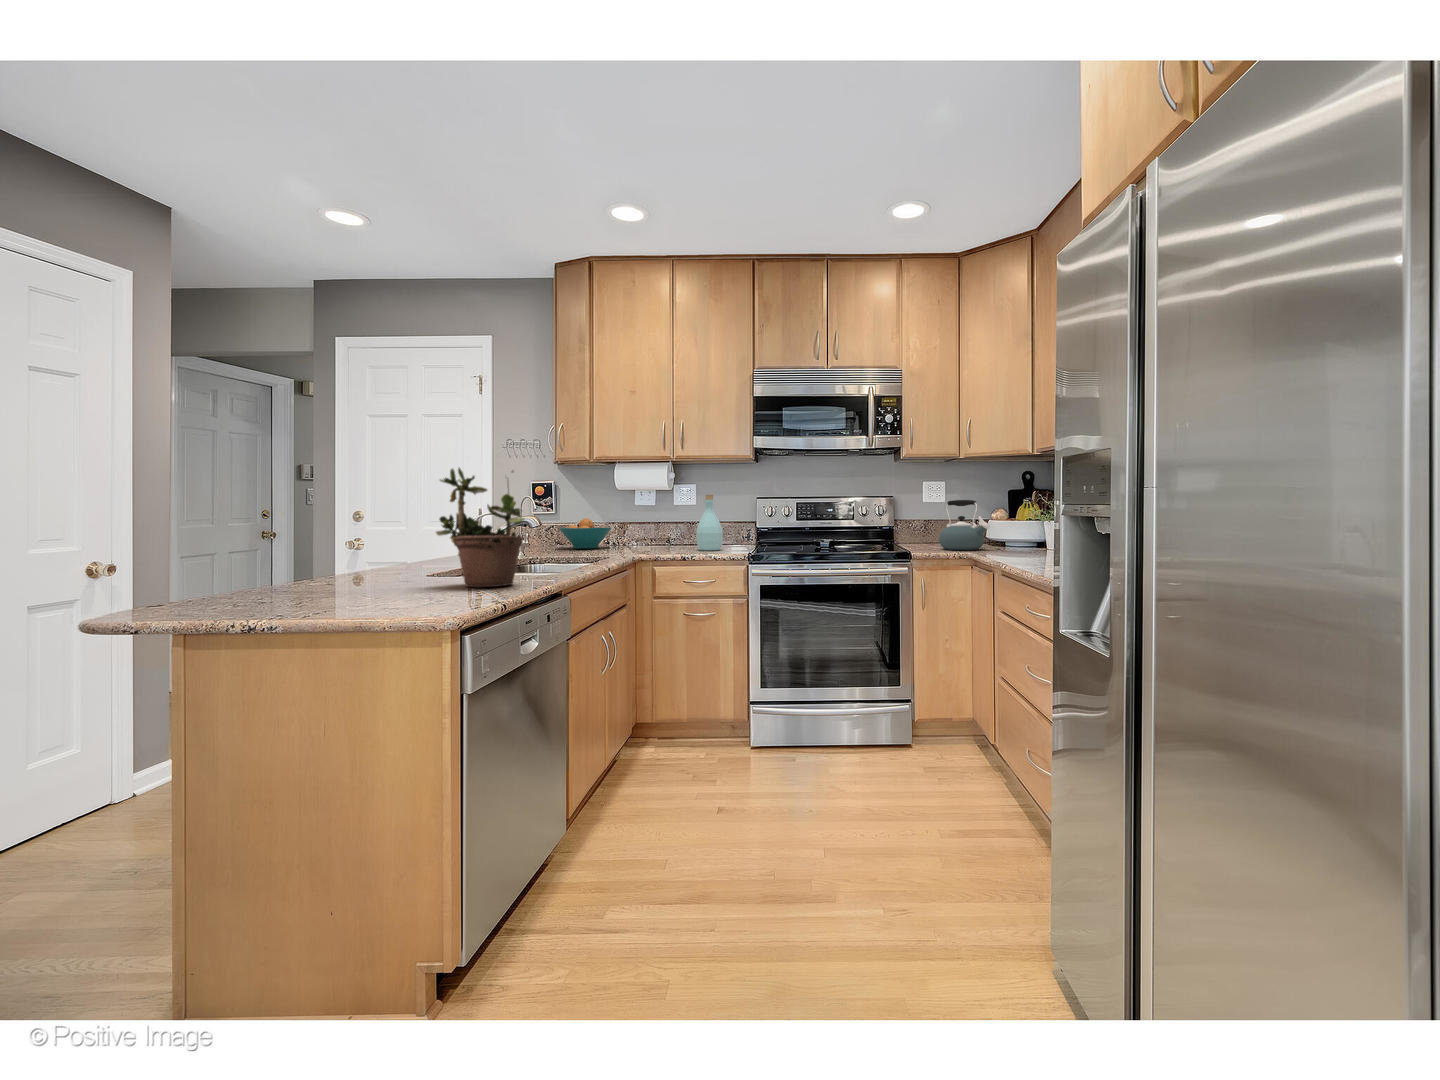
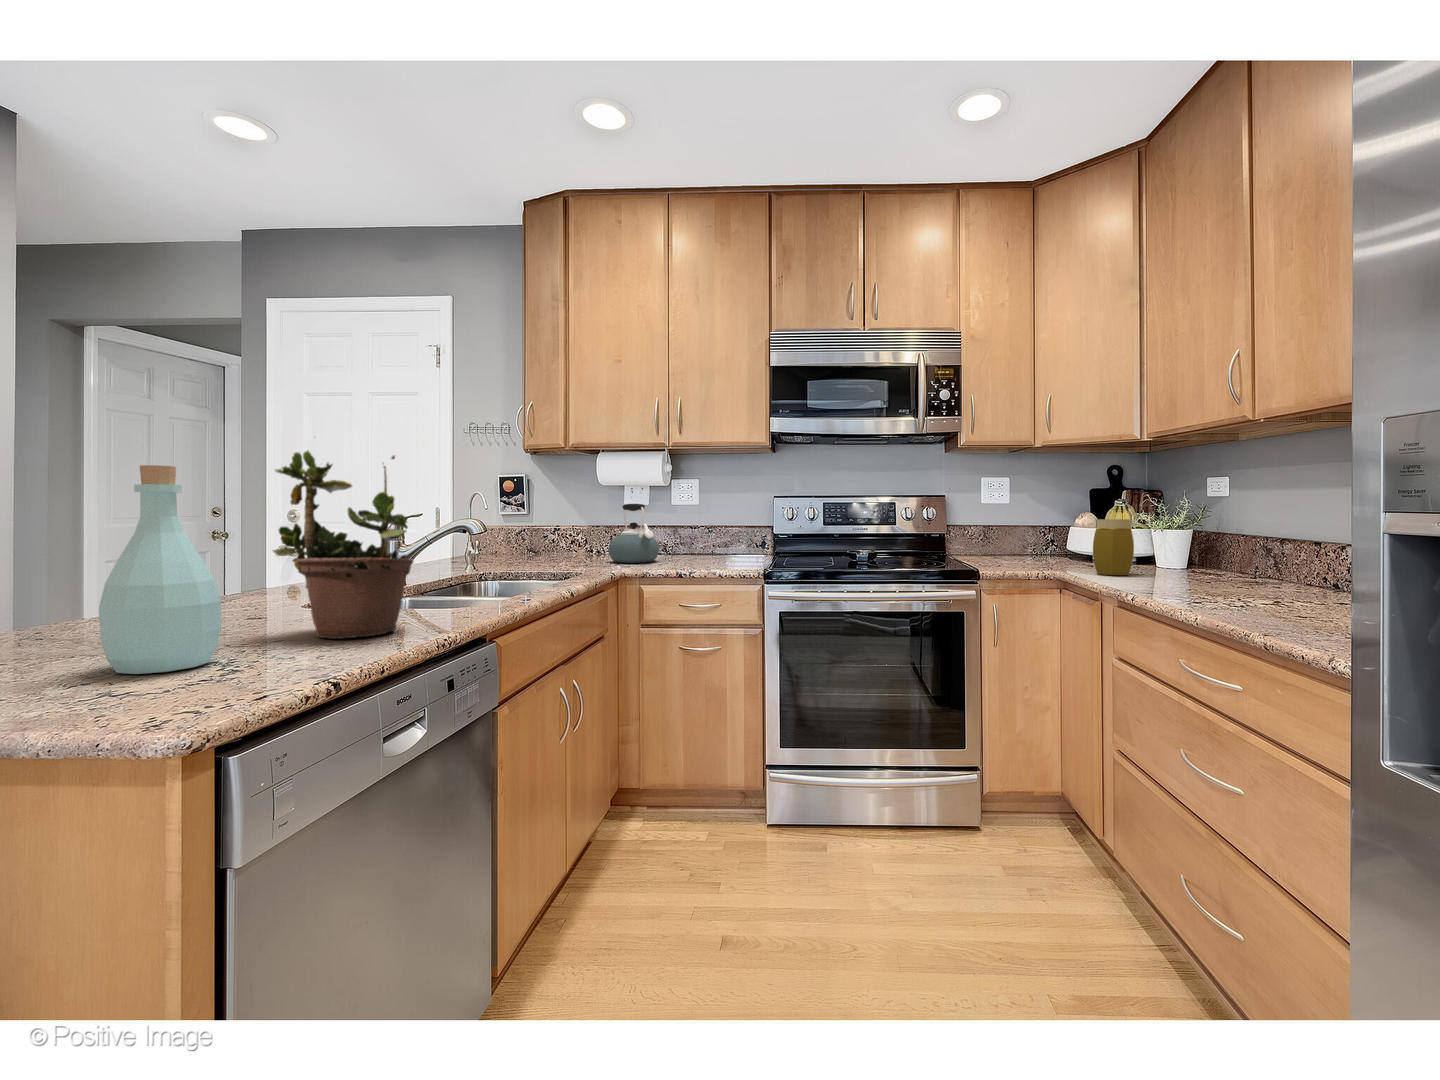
bottle: present [696,495,723,550] -> present [99,465,221,674]
kettle: present [939,500,990,550] -> present [608,504,659,563]
jar: none [996,513,1026,555] -> present [1093,519,1134,575]
fruit bowl: present [559,518,611,549] -> none [530,522,595,559]

